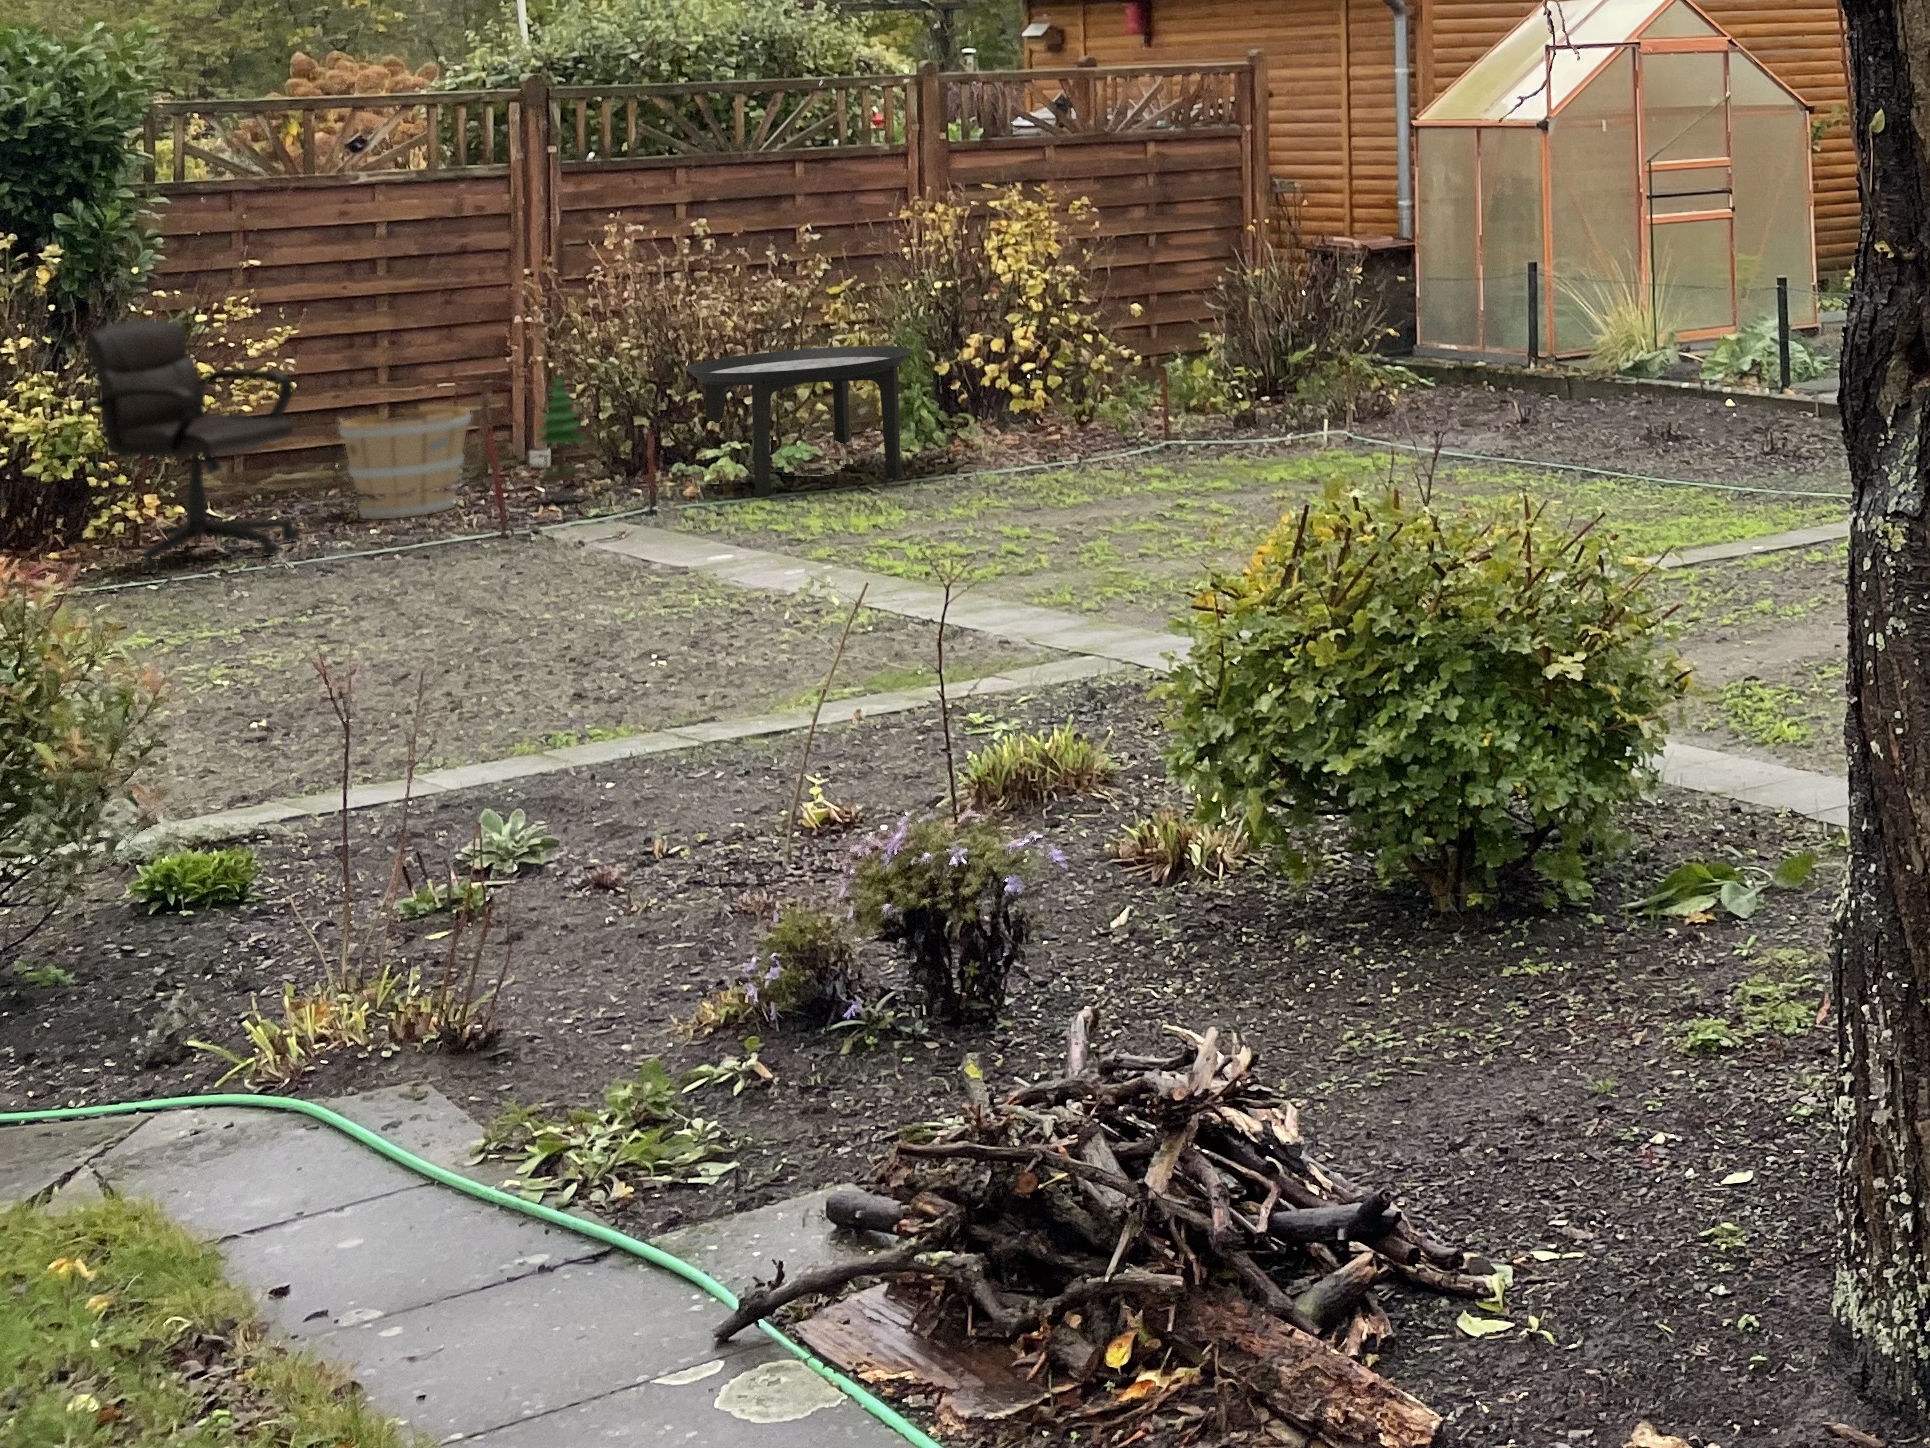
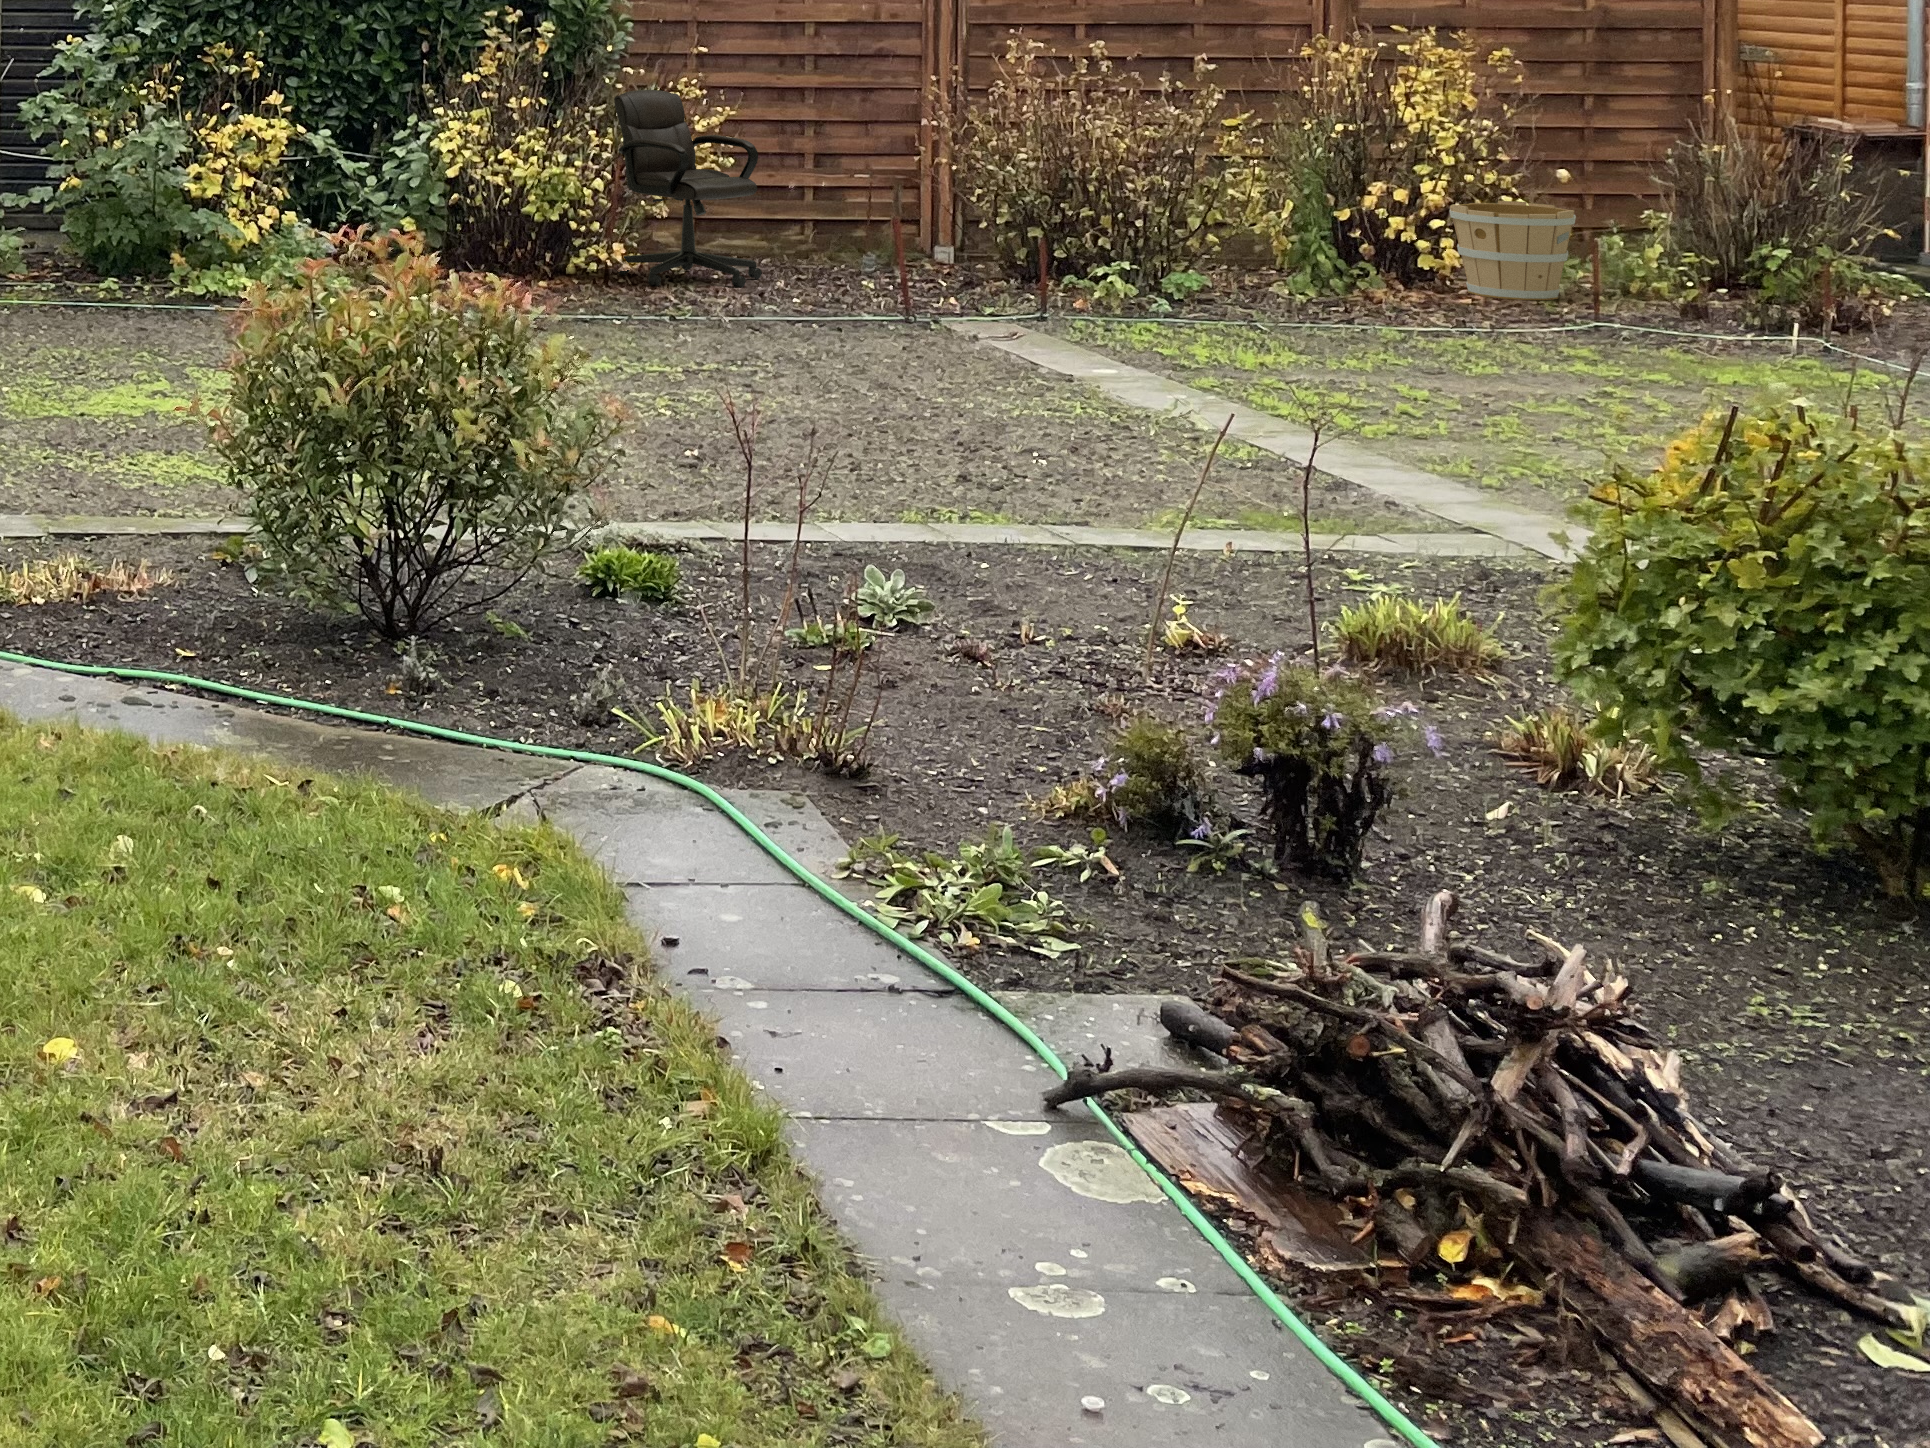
round table: present [686,346,913,497] -> none [1080,175,1307,311]
potted tree: present [538,375,584,501] -> none [947,170,991,282]
wooden bucket: present [339,405,471,520] -> present [1450,201,1576,300]

